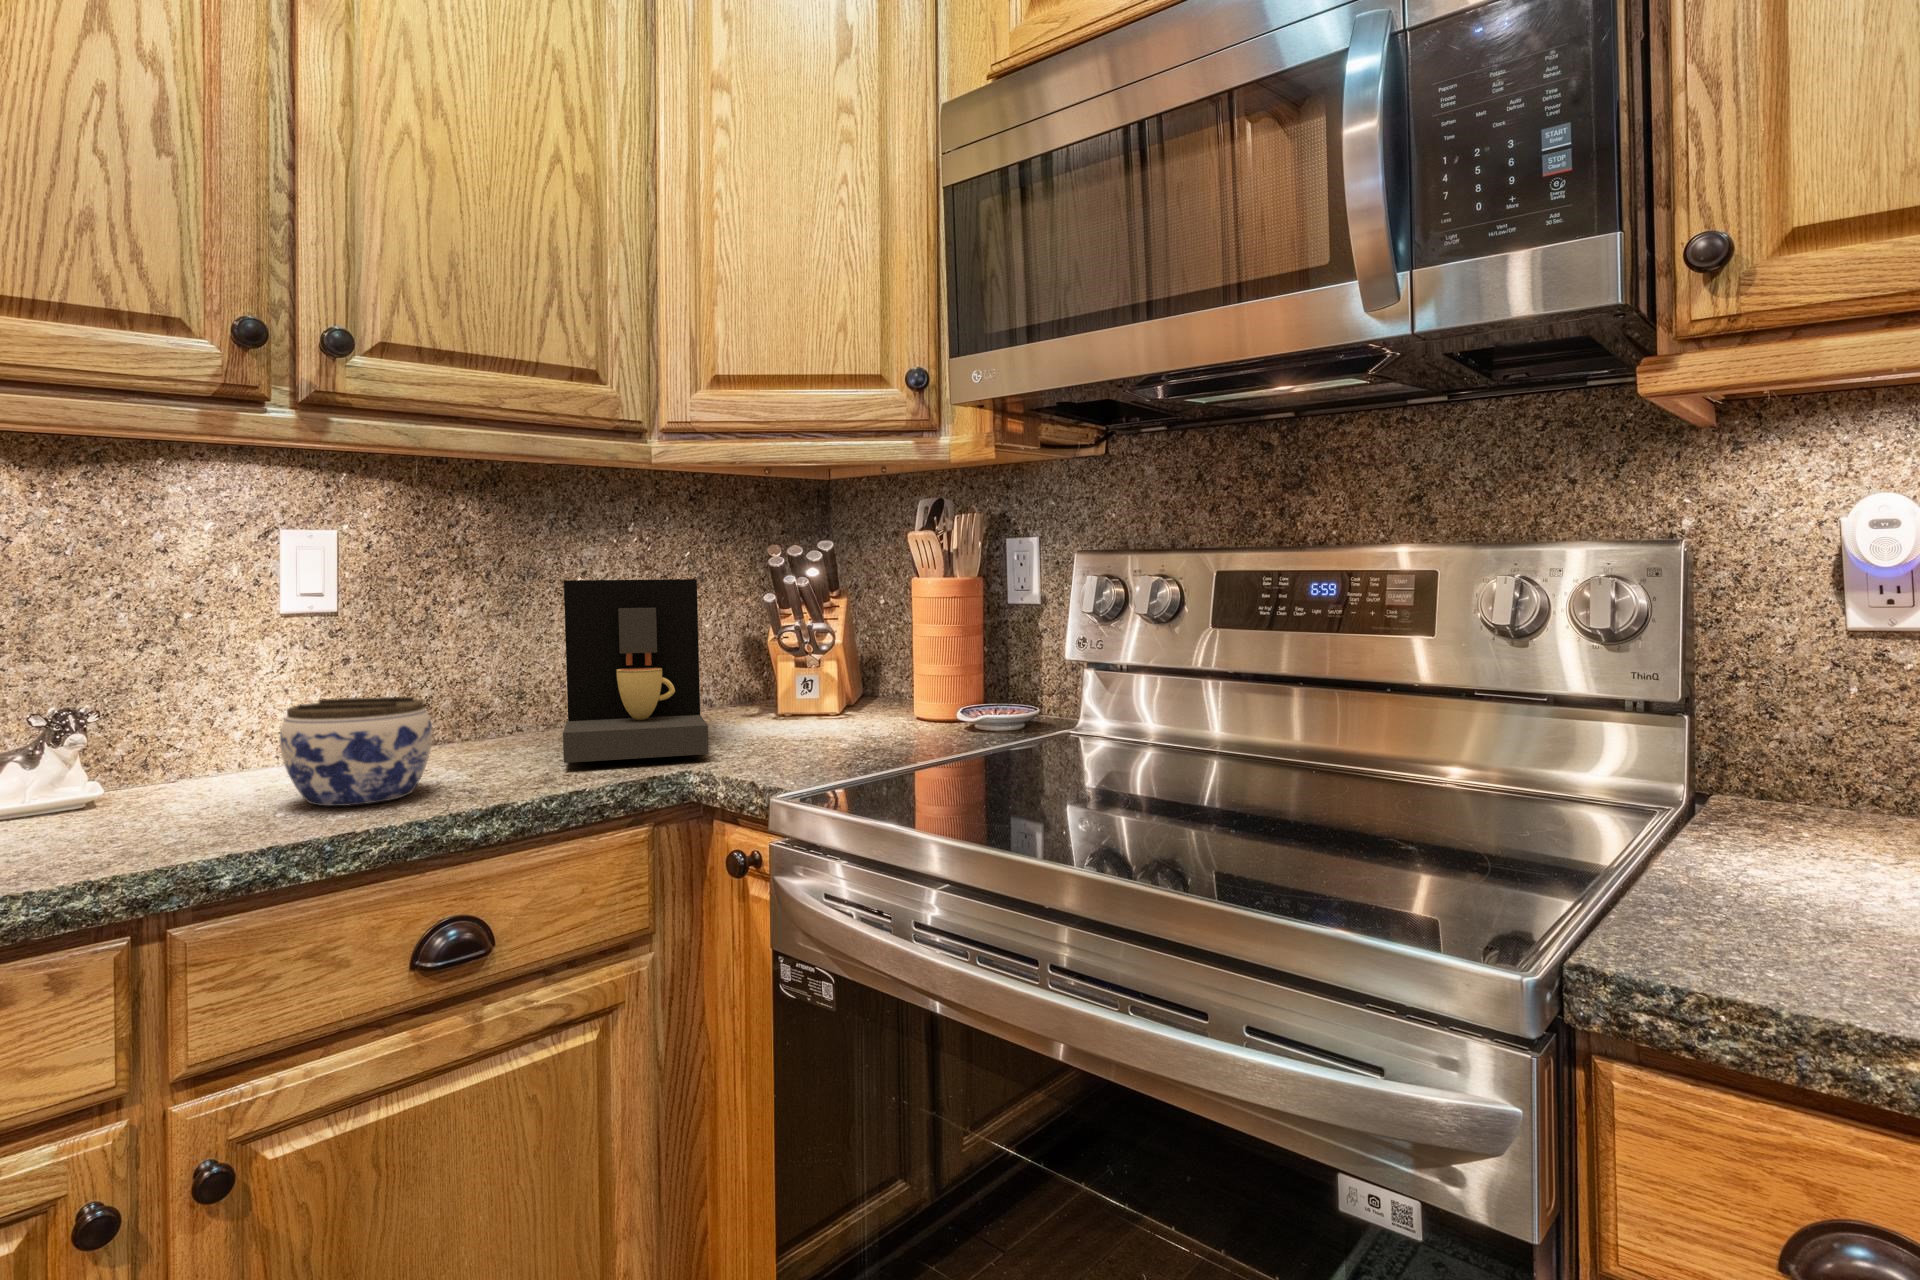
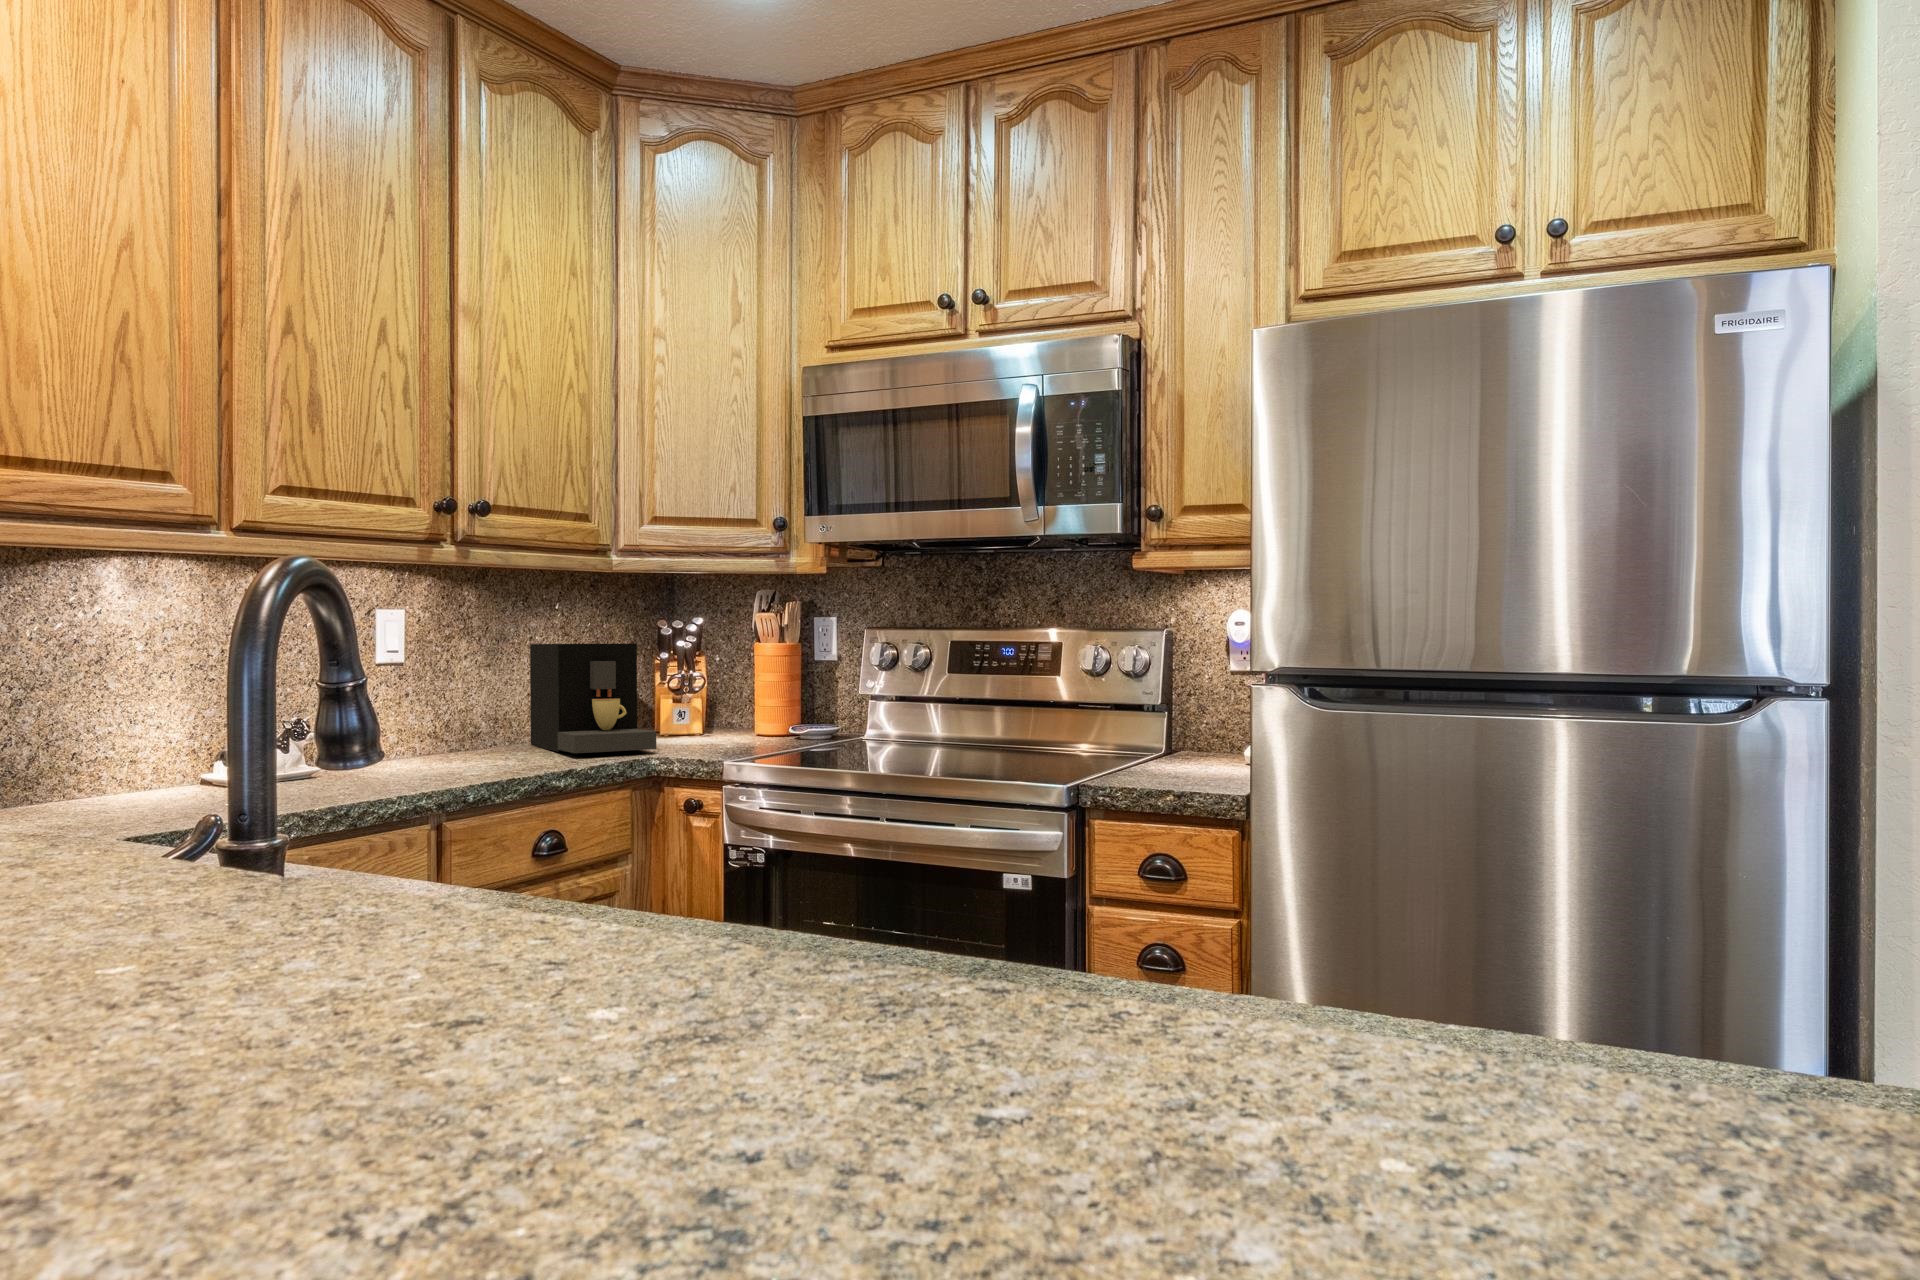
jar: present [280,697,432,806] -> none [435,712,517,771]

